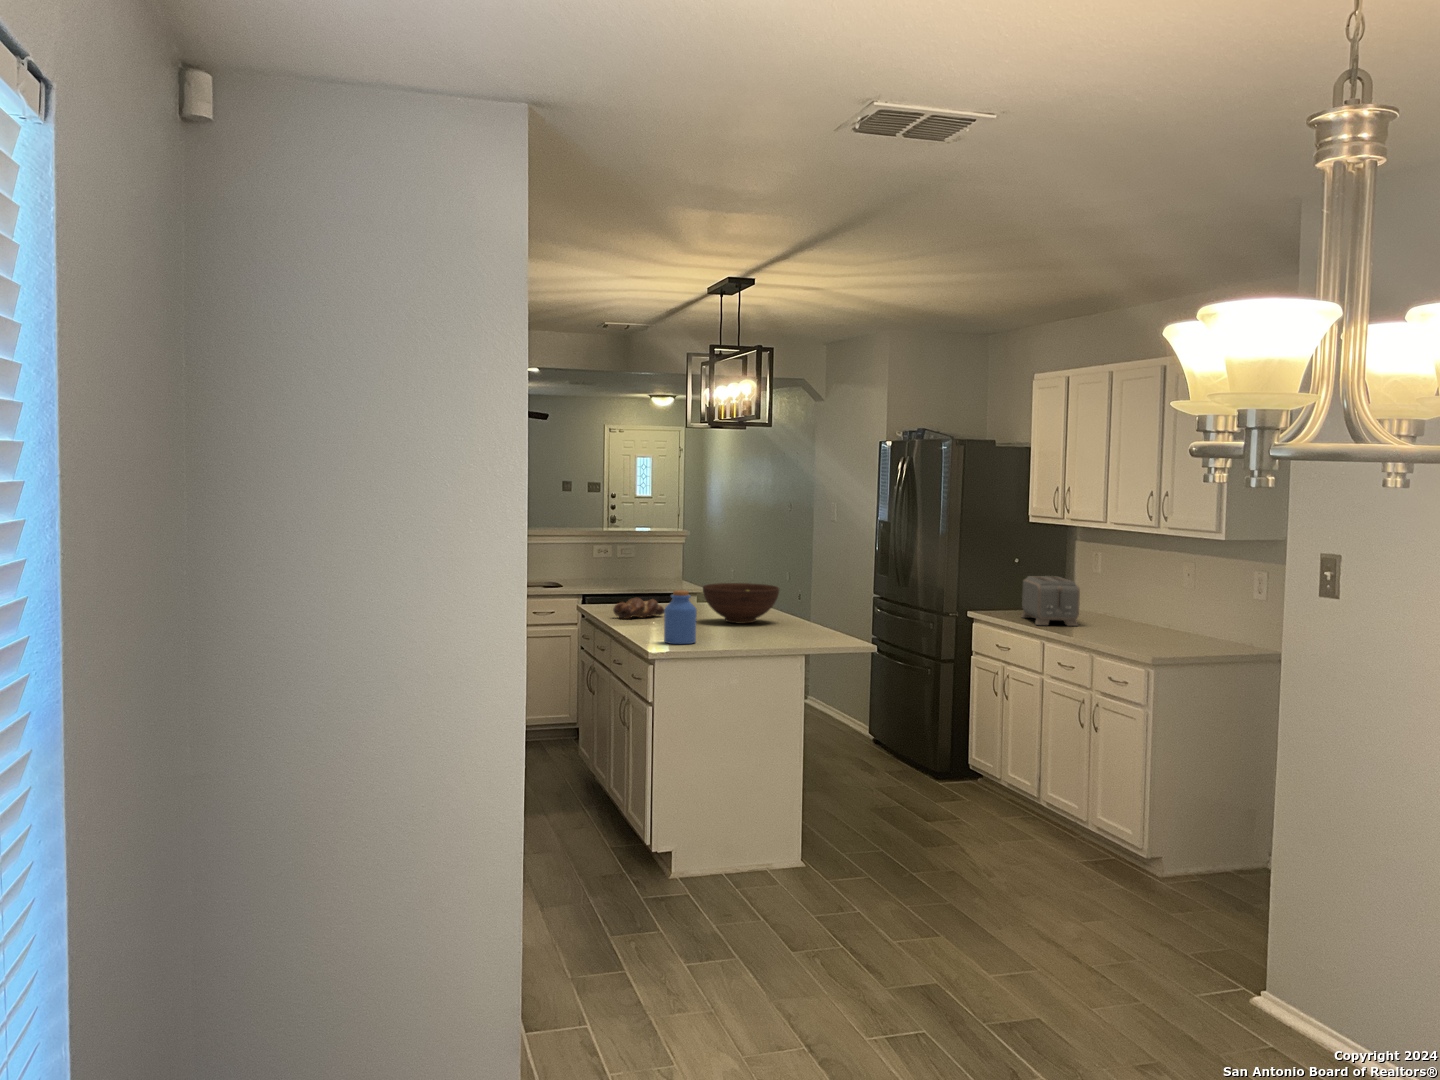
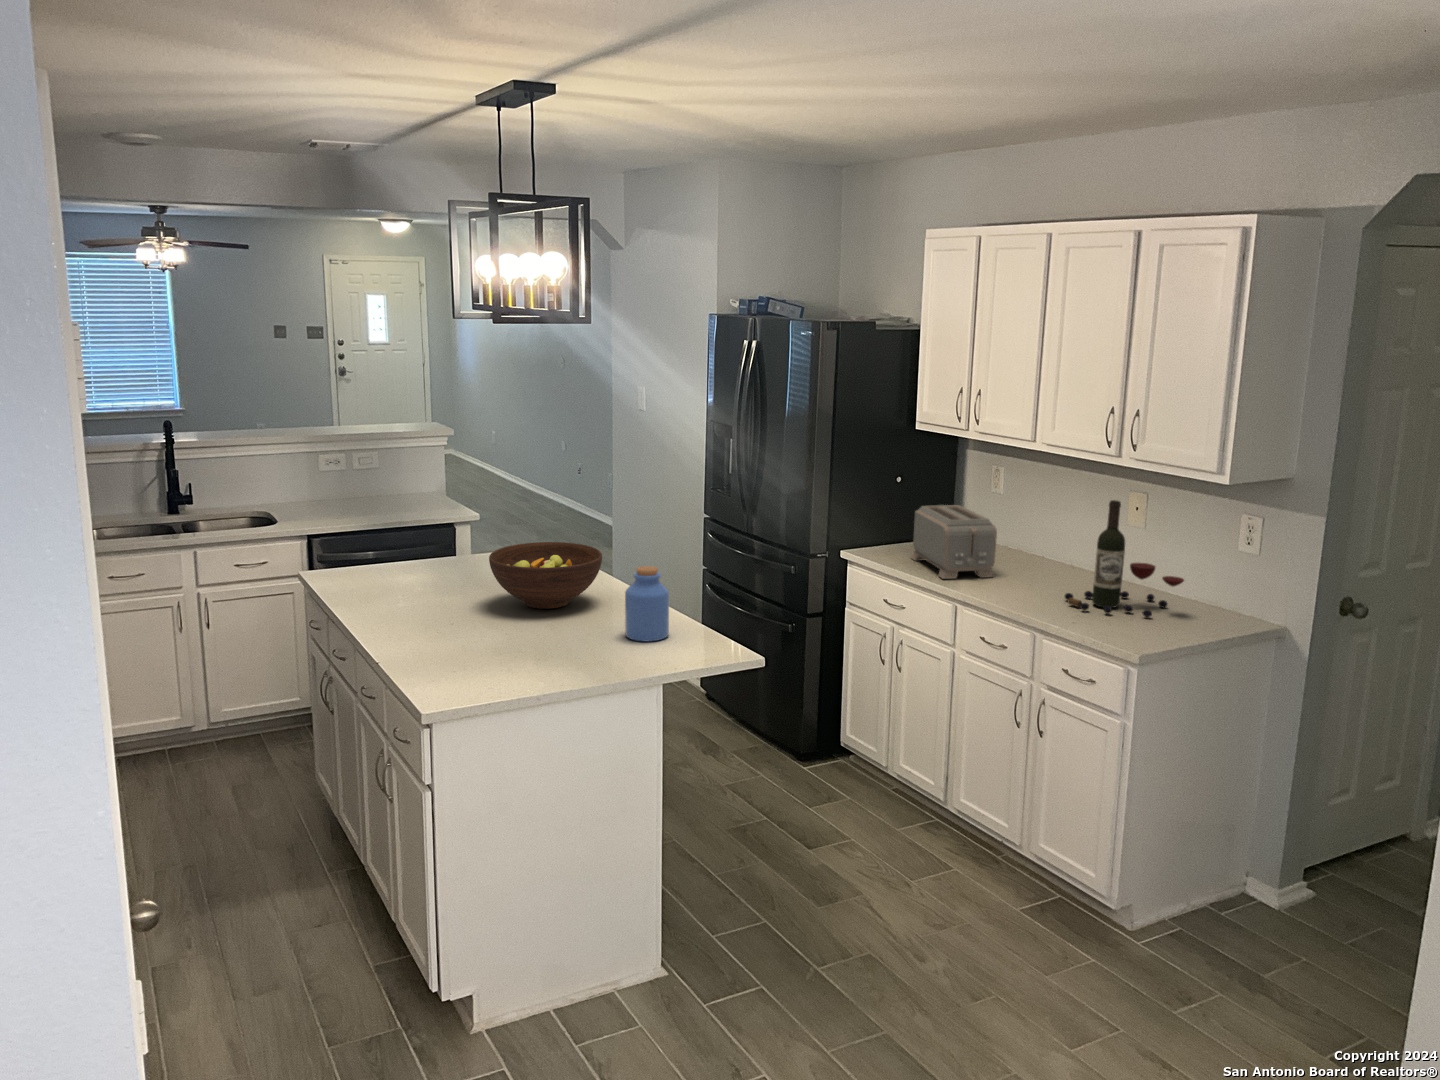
wine bottle: none [1124,559,1213,646] -> present [1065,500,1184,617]
jar: present [664,590,697,644] -> present [625,566,669,642]
bread loaf: present [613,598,664,619] -> none [354,569,432,606]

